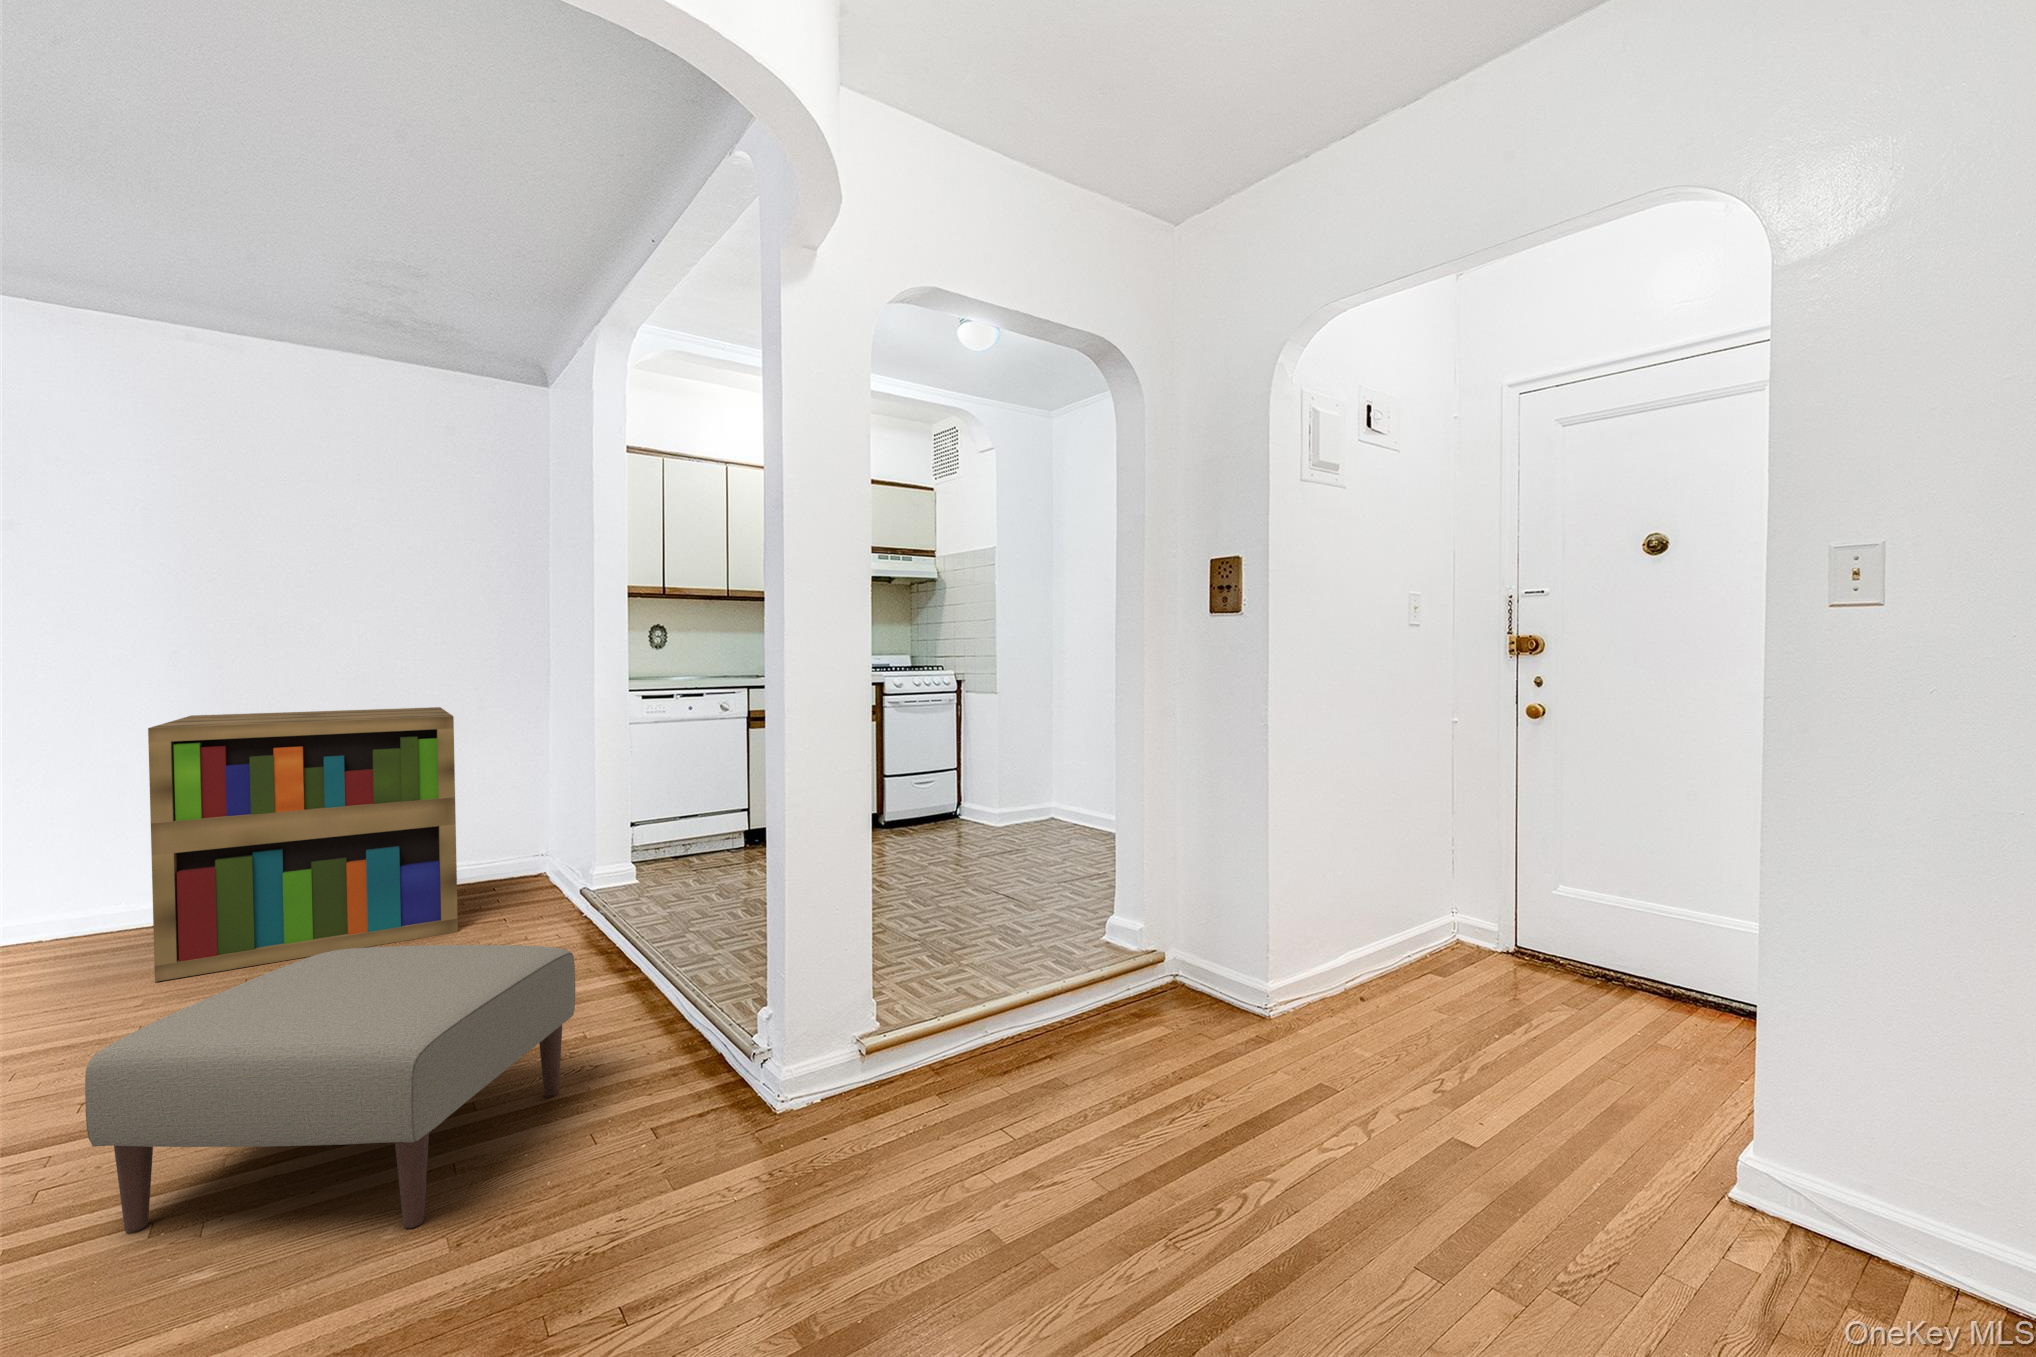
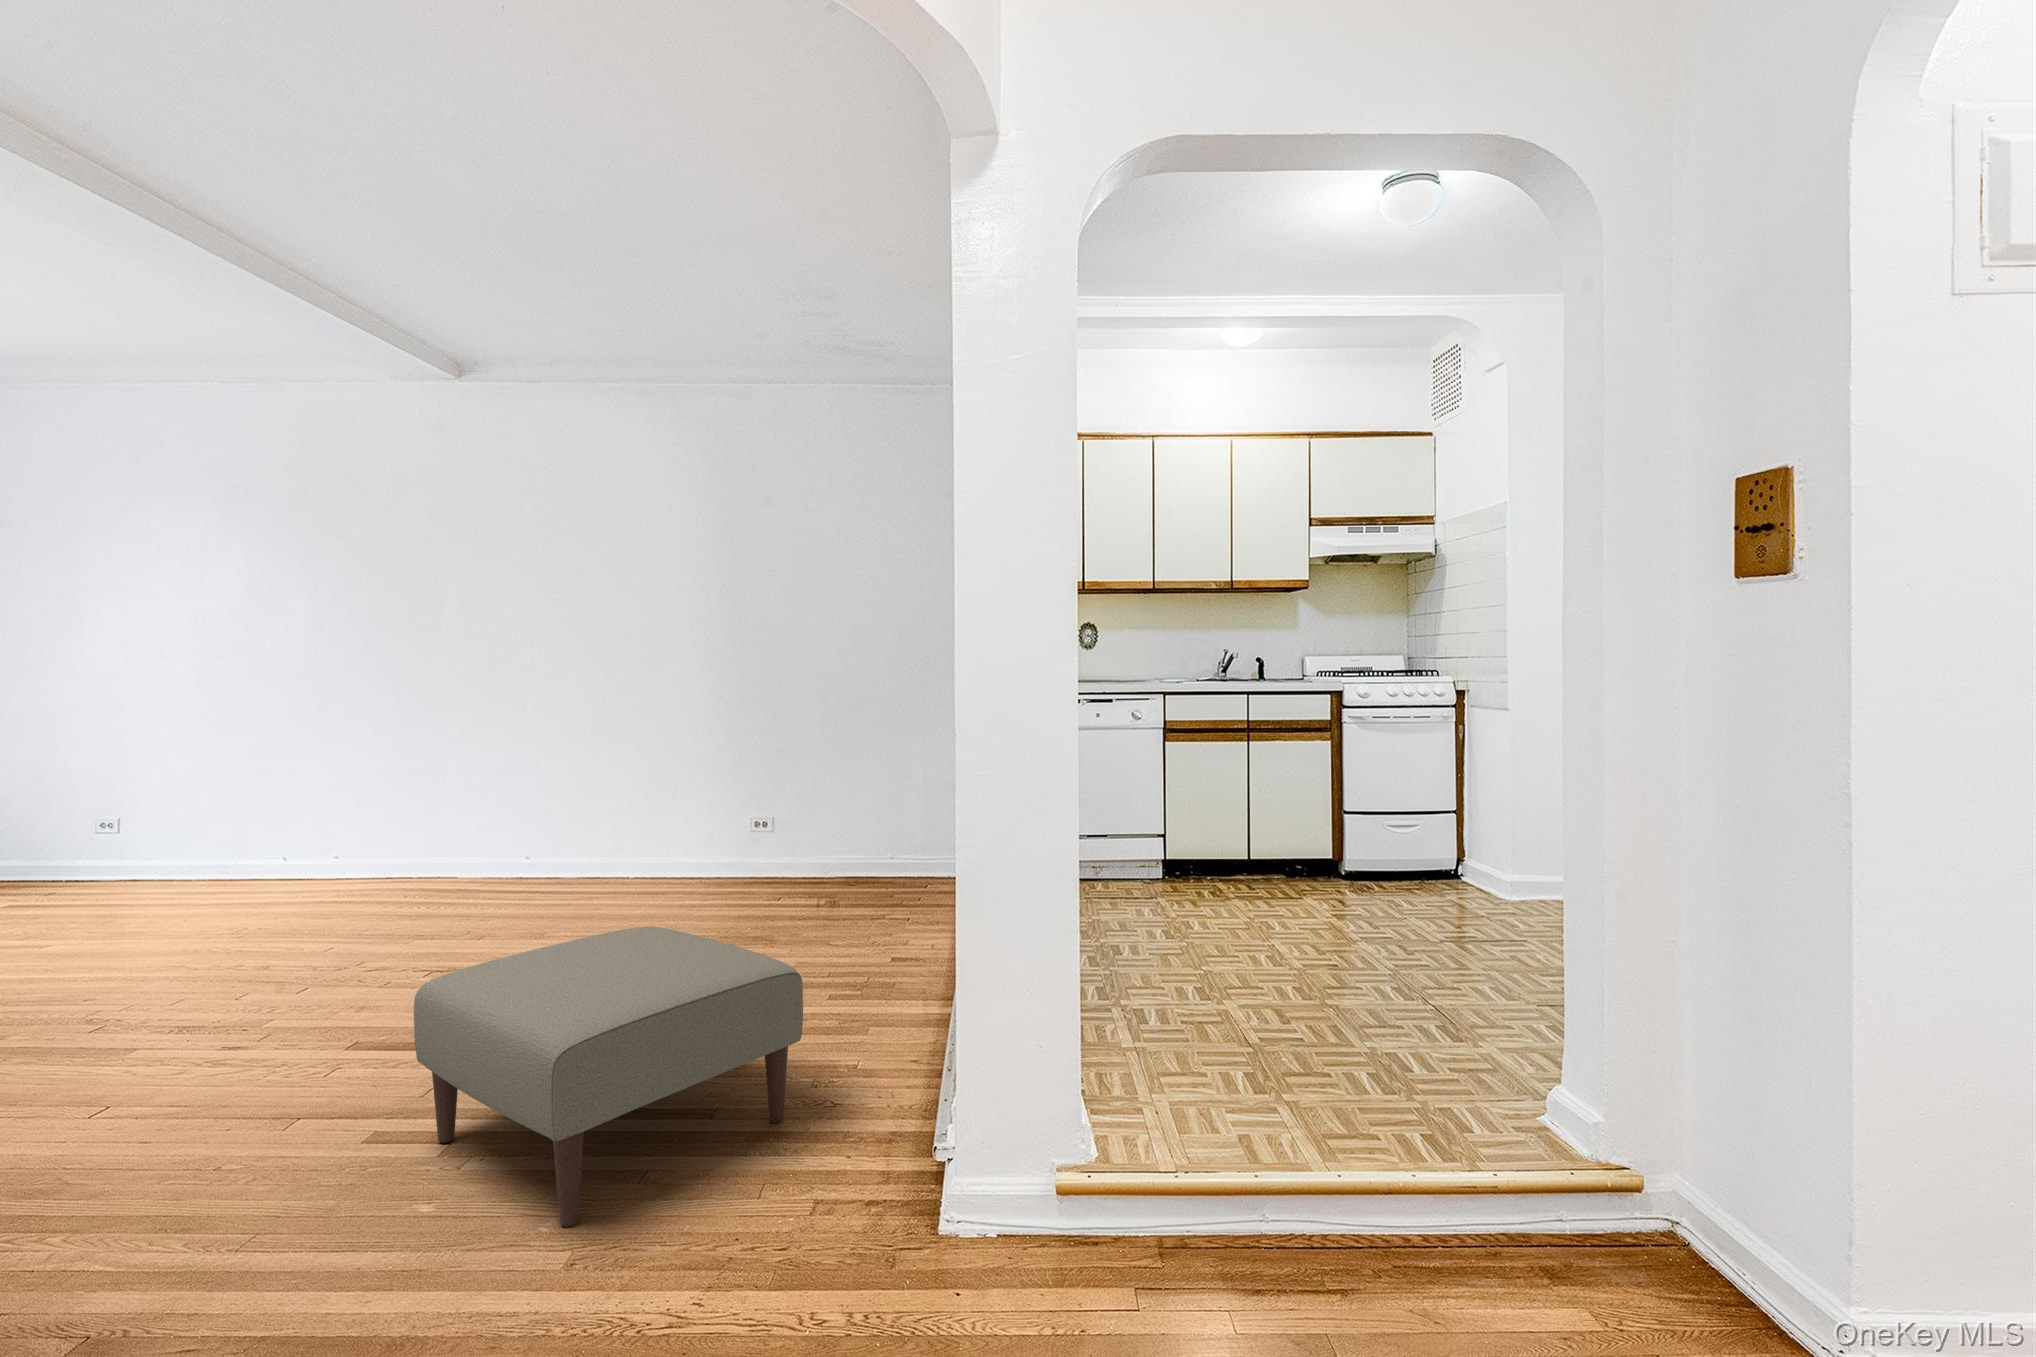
bookshelf: present [148,707,458,982] -> none [651,706,888,923]

